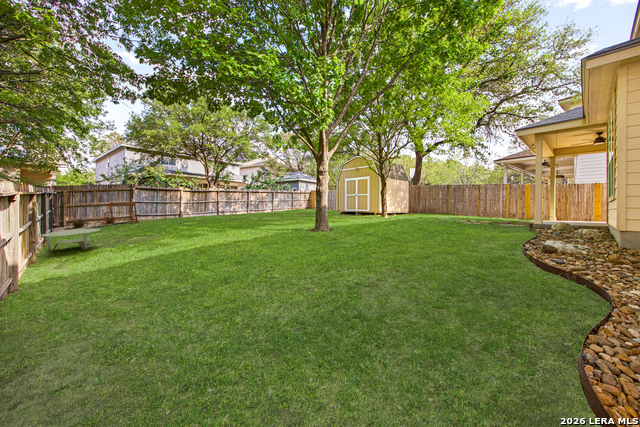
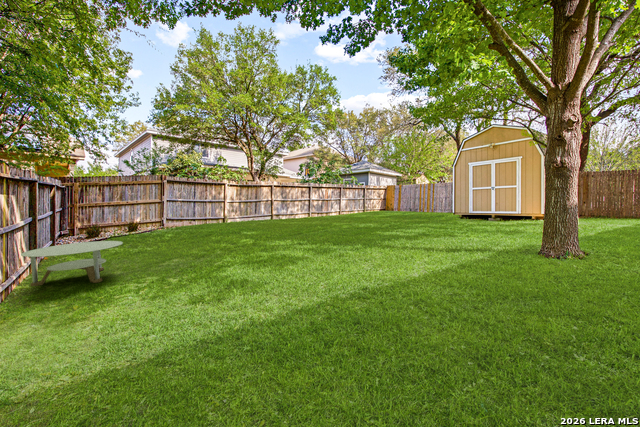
bench: present [104,202,138,225] -> none [127,200,171,235]

